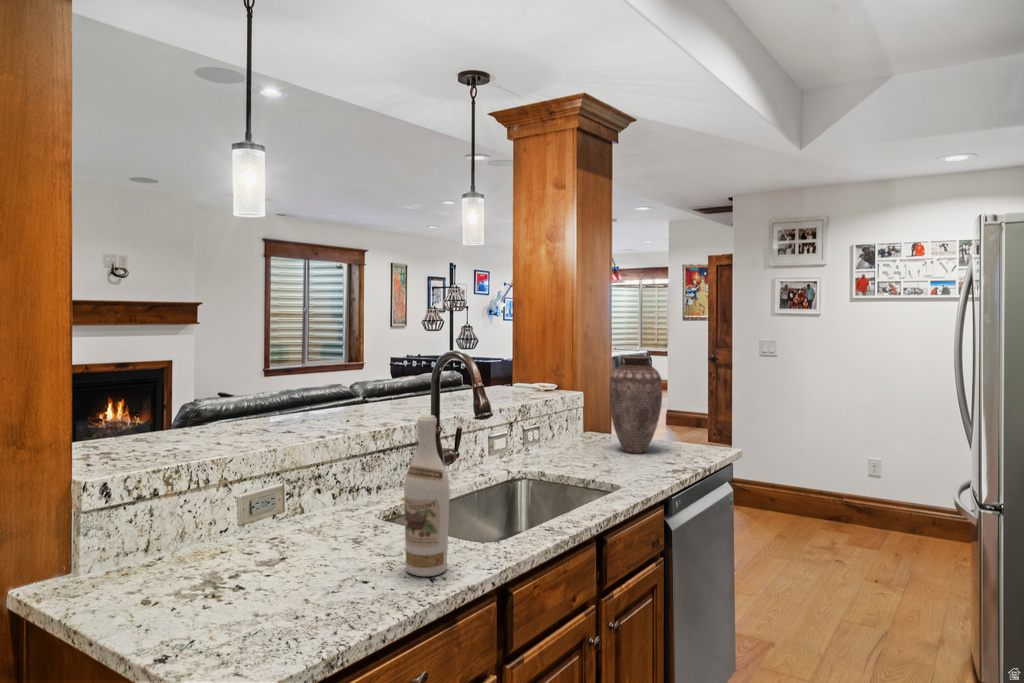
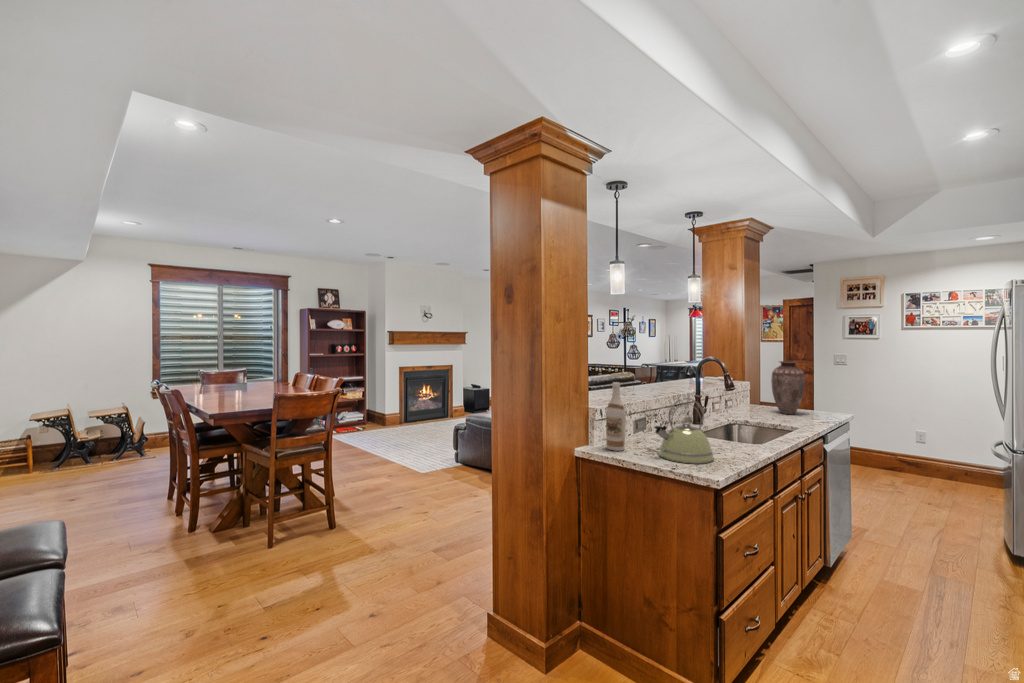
wine bottle: present [404,415,449,576] -> present [606,382,626,451]
kettle: none [174,457,331,631] -> present [654,398,714,464]

